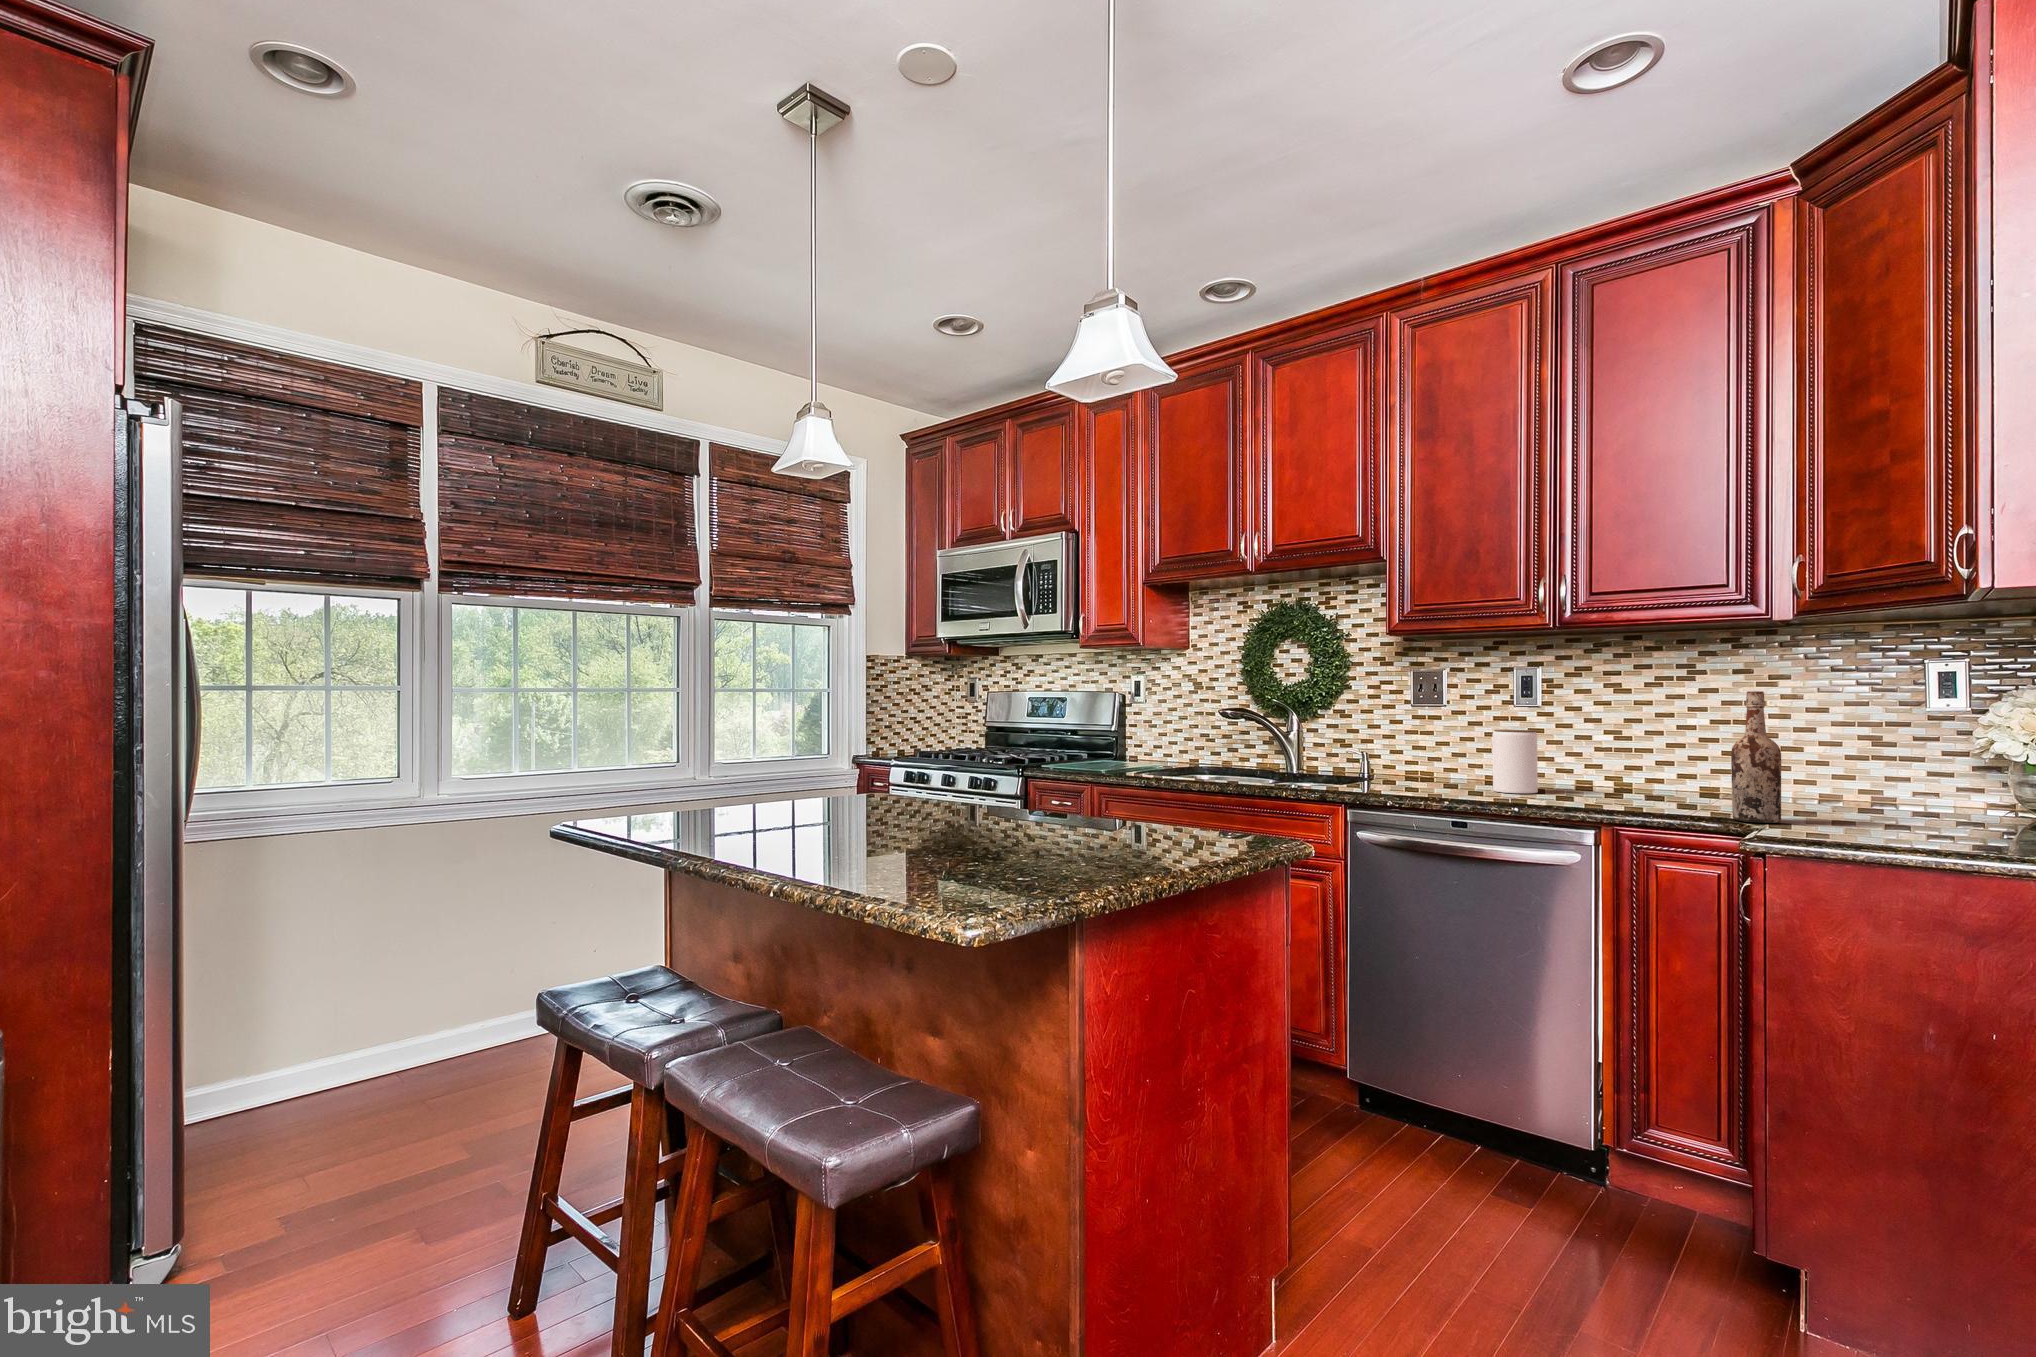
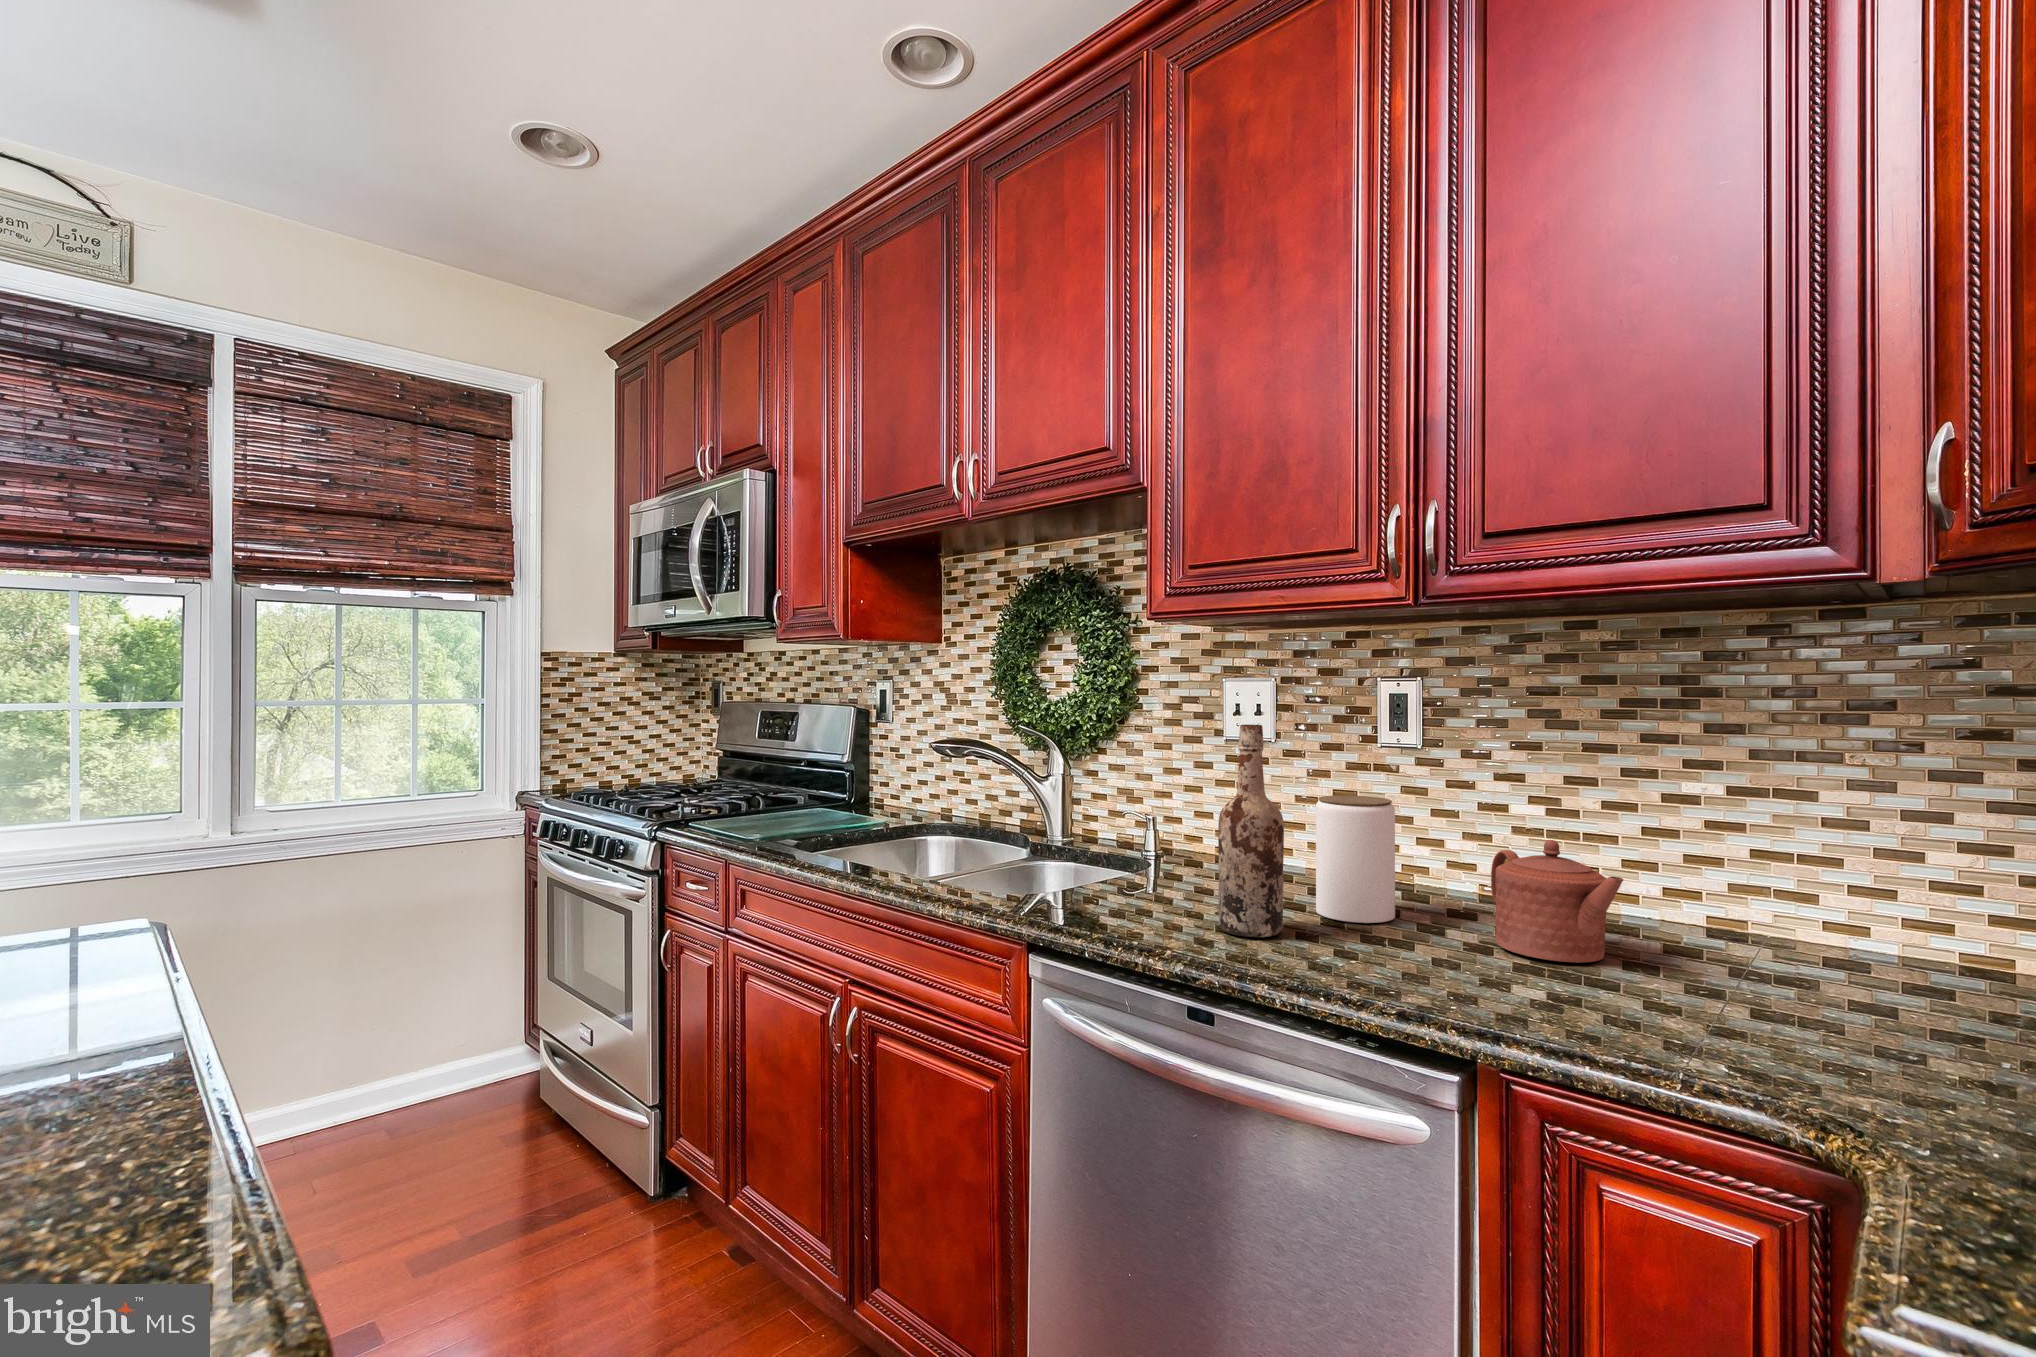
wine bottle: present [1731,691,1781,823] -> present [1218,725,1284,937]
teapot: none [1590,744,1662,801] -> present [1491,840,1623,963]

